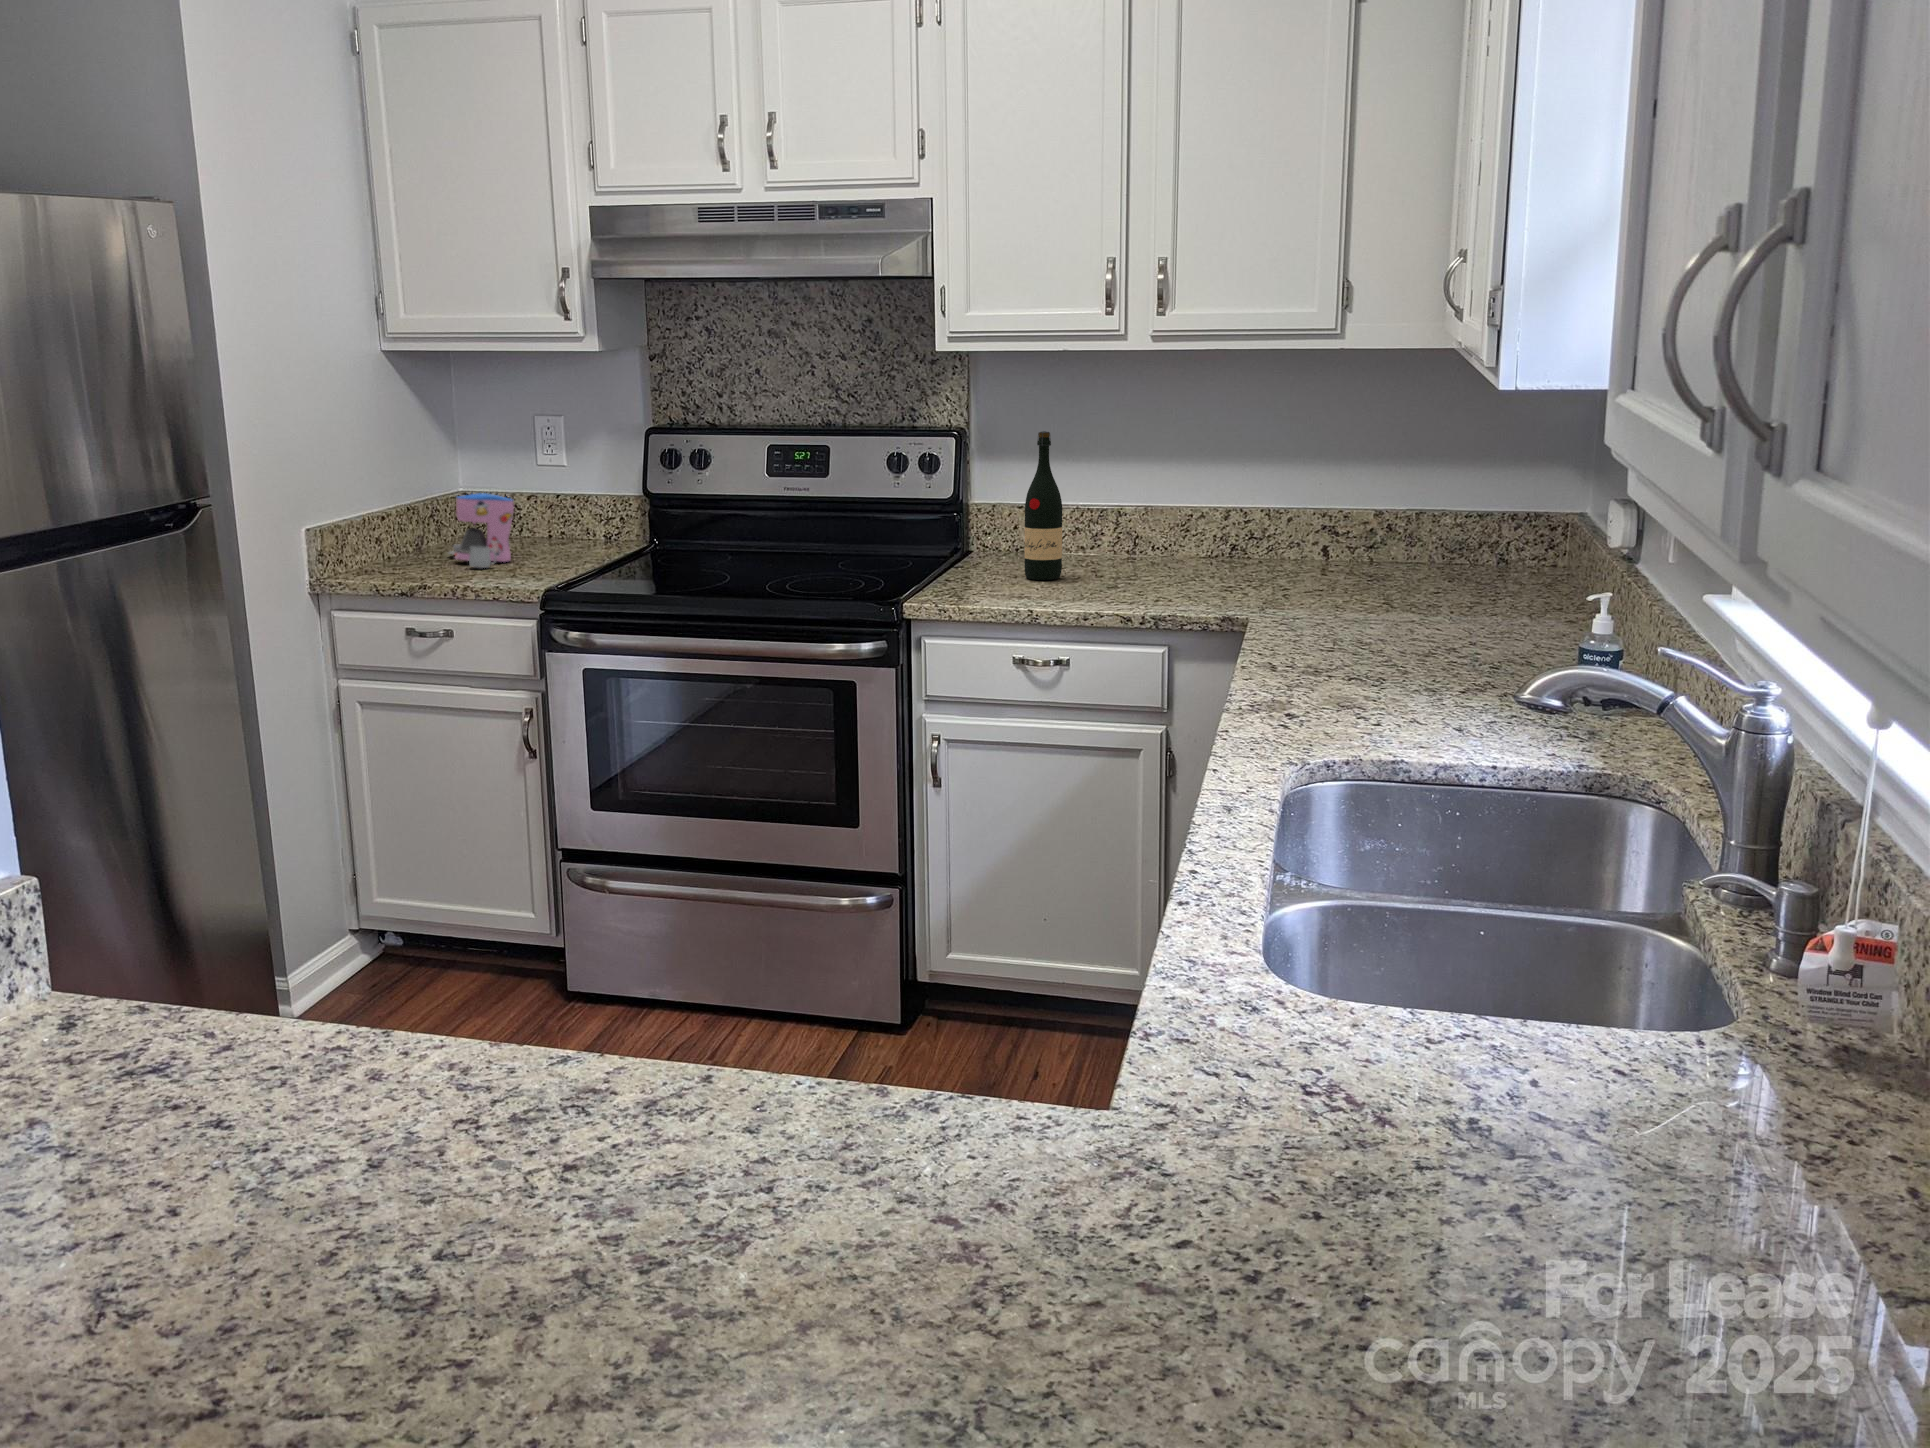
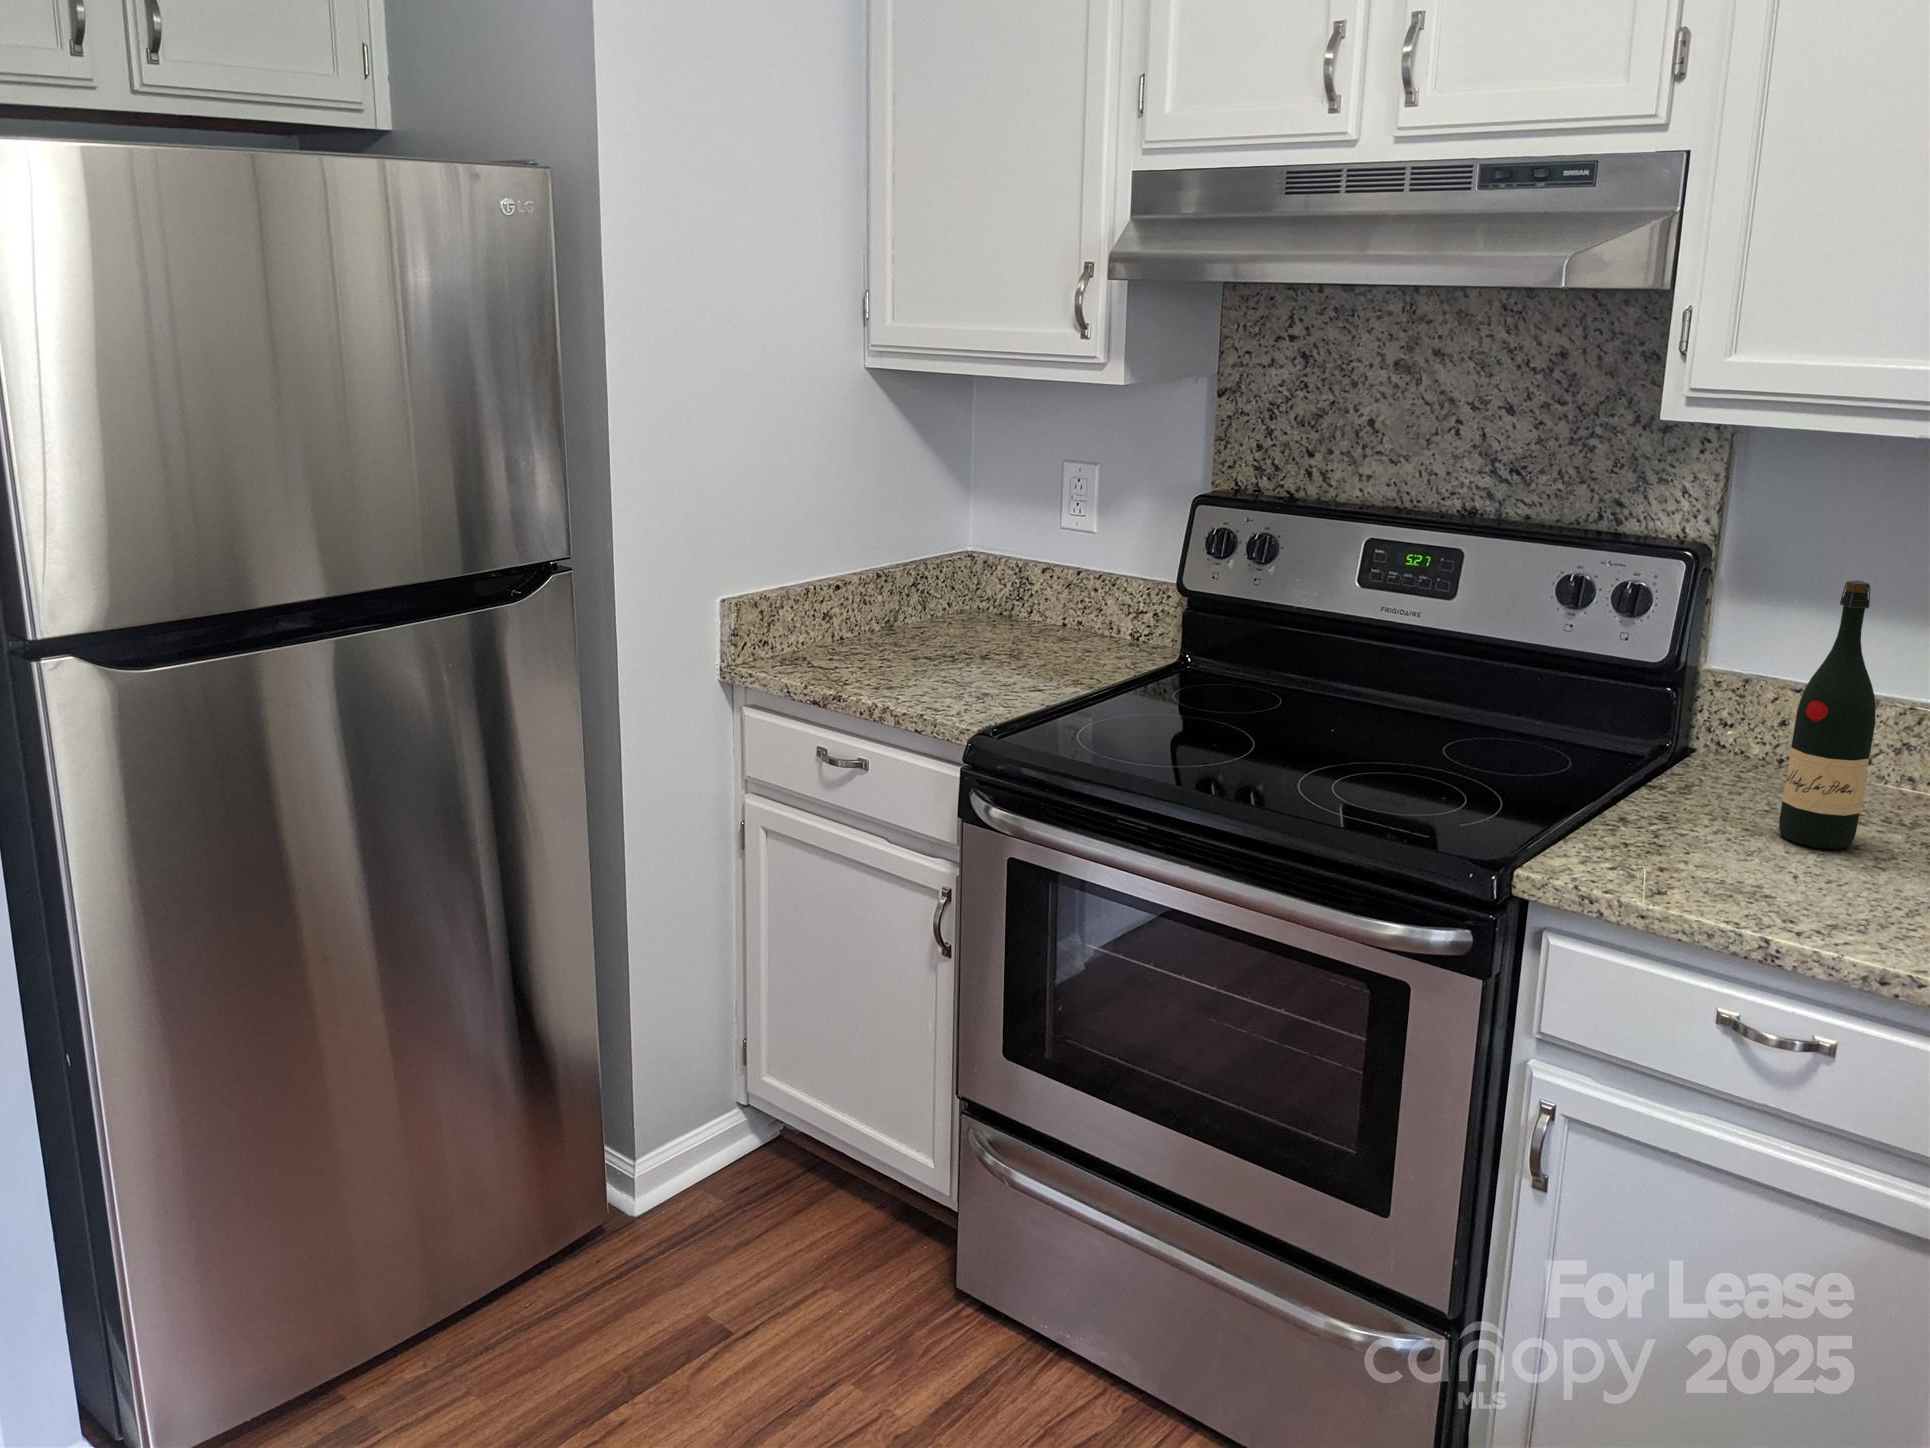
coffee maker: present [449,493,514,568] -> none [910,568,996,675]

